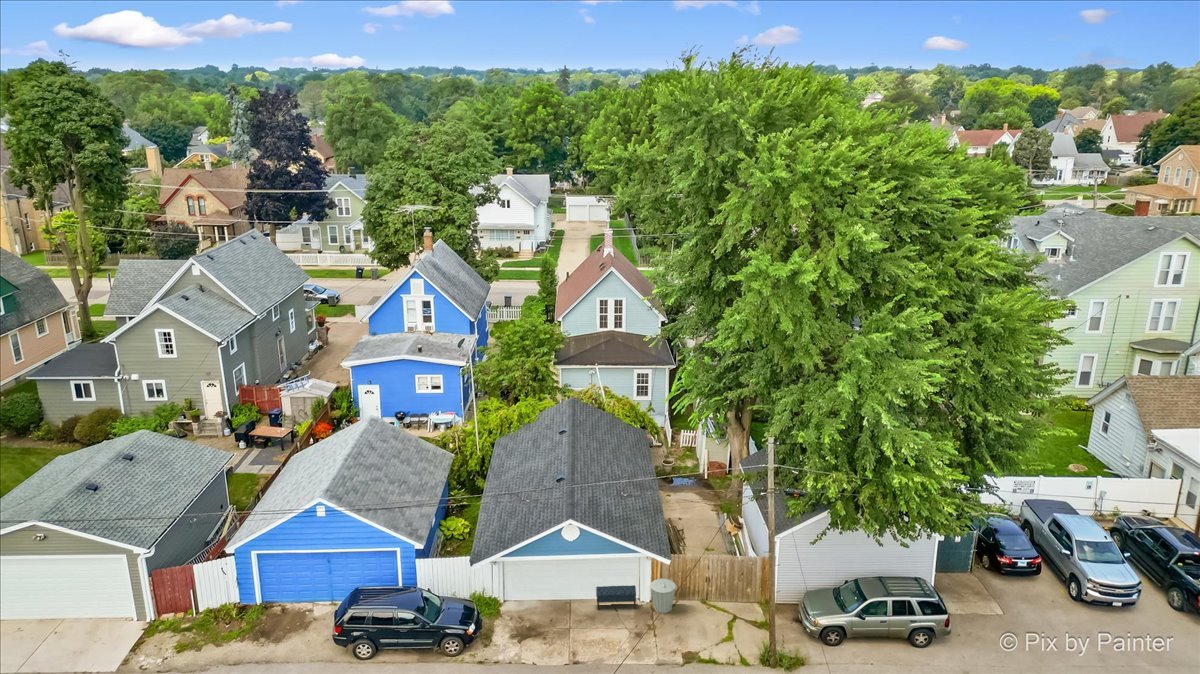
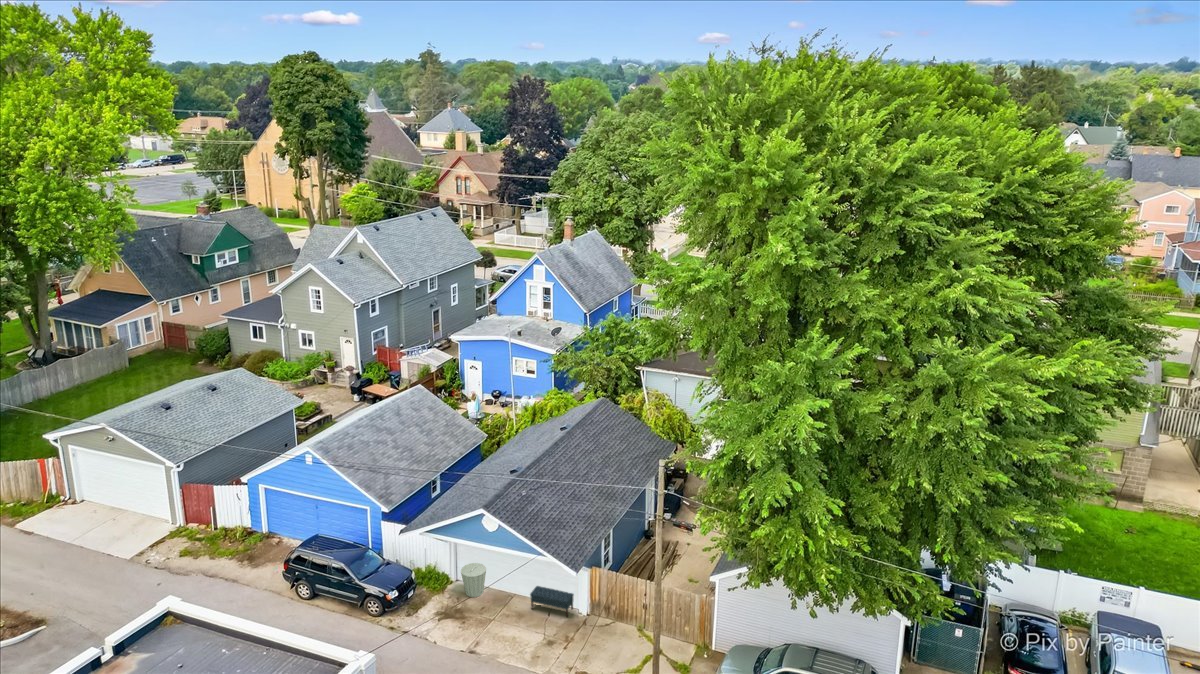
trash can: present [650,579,676,613] -> present [461,563,486,597]

